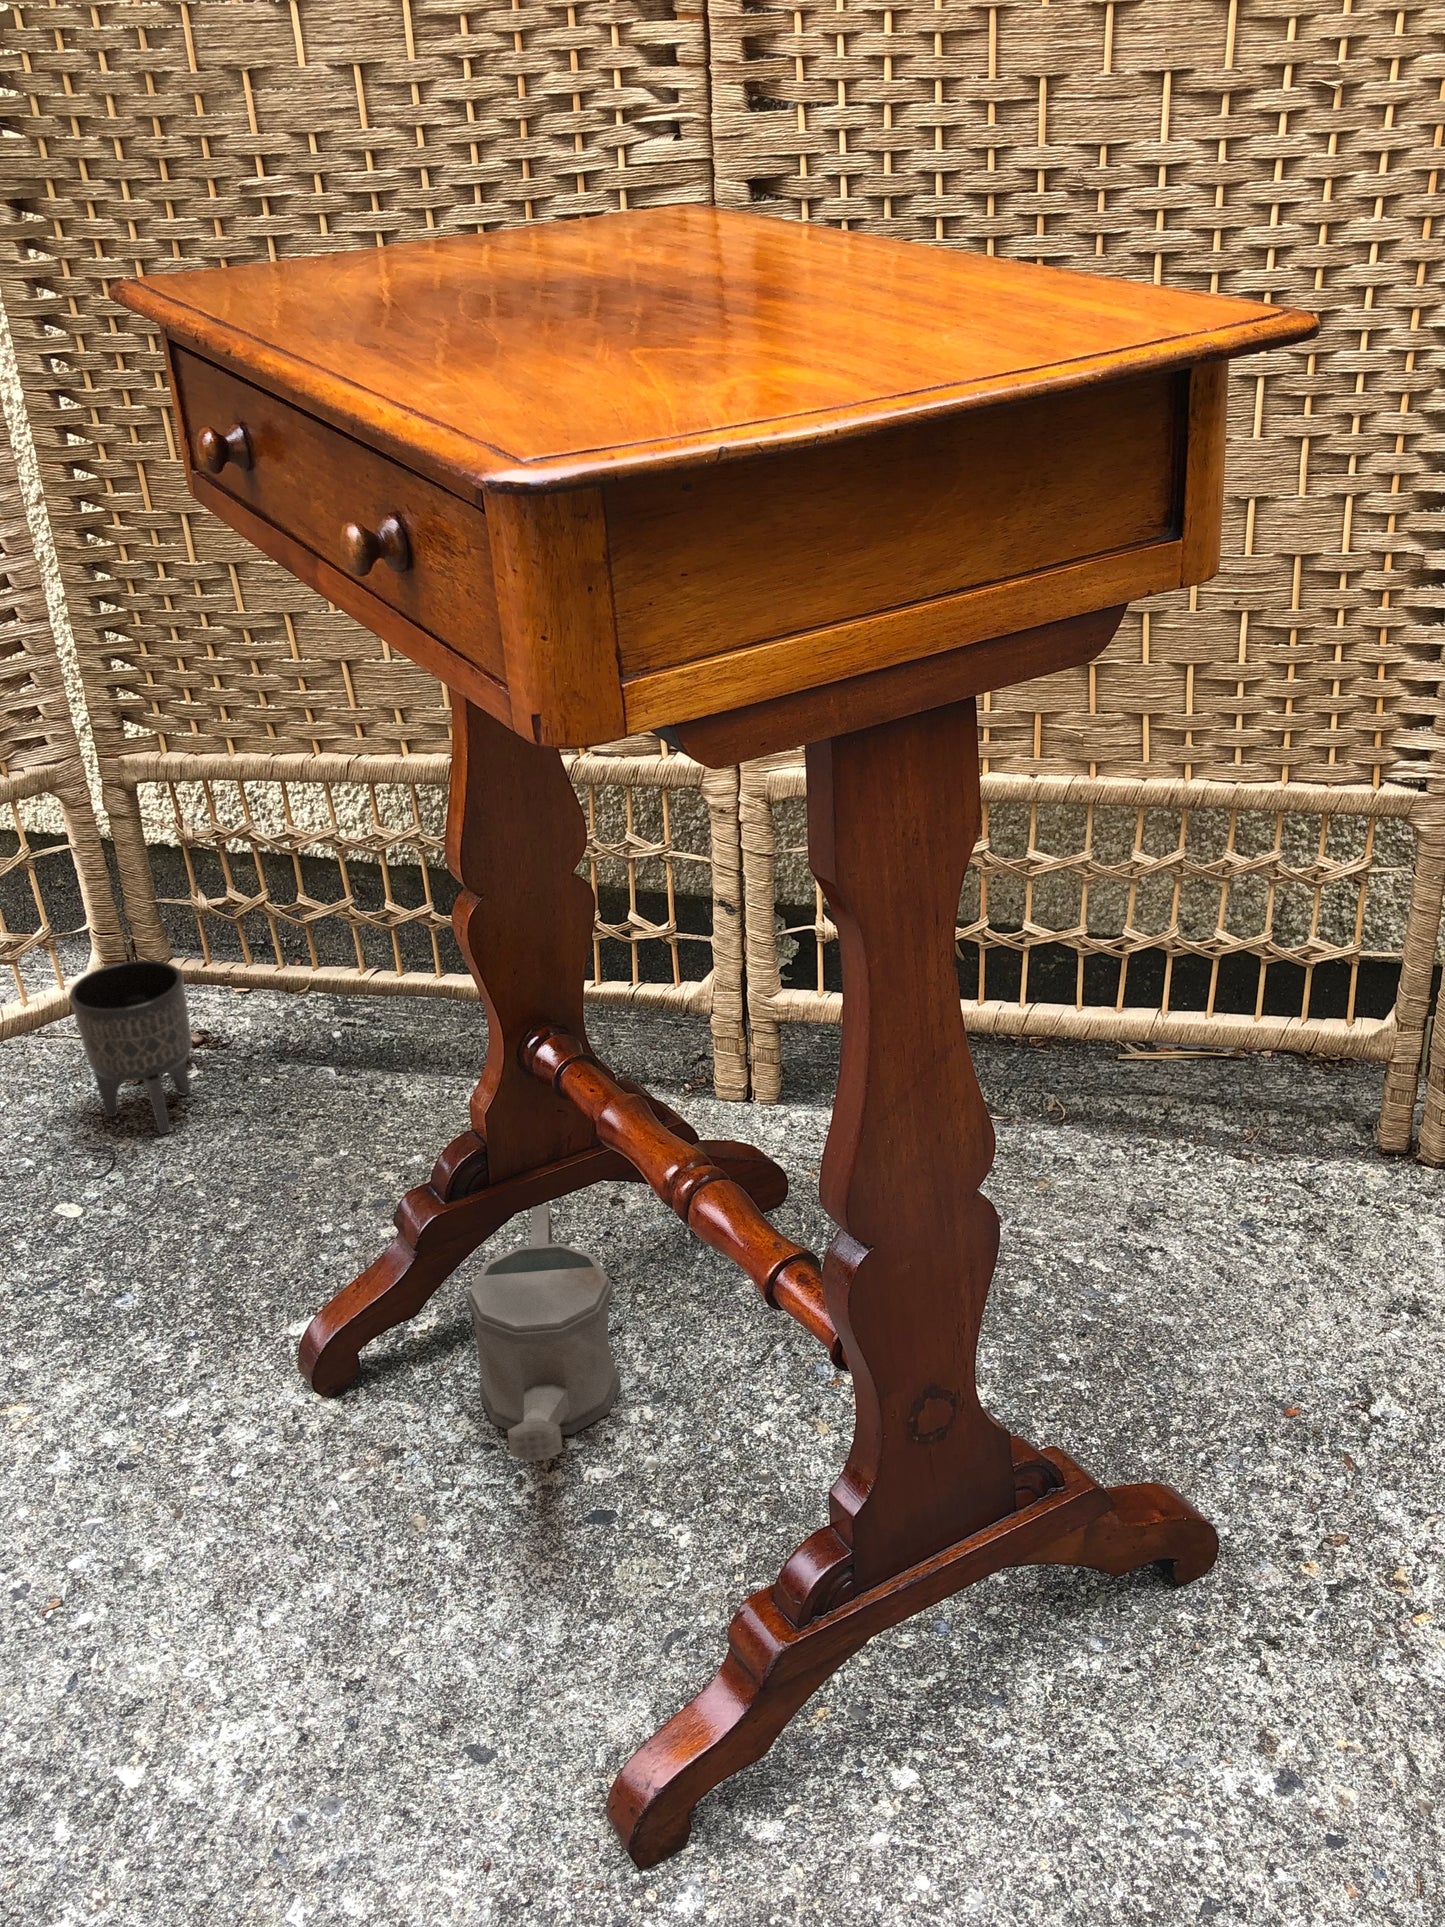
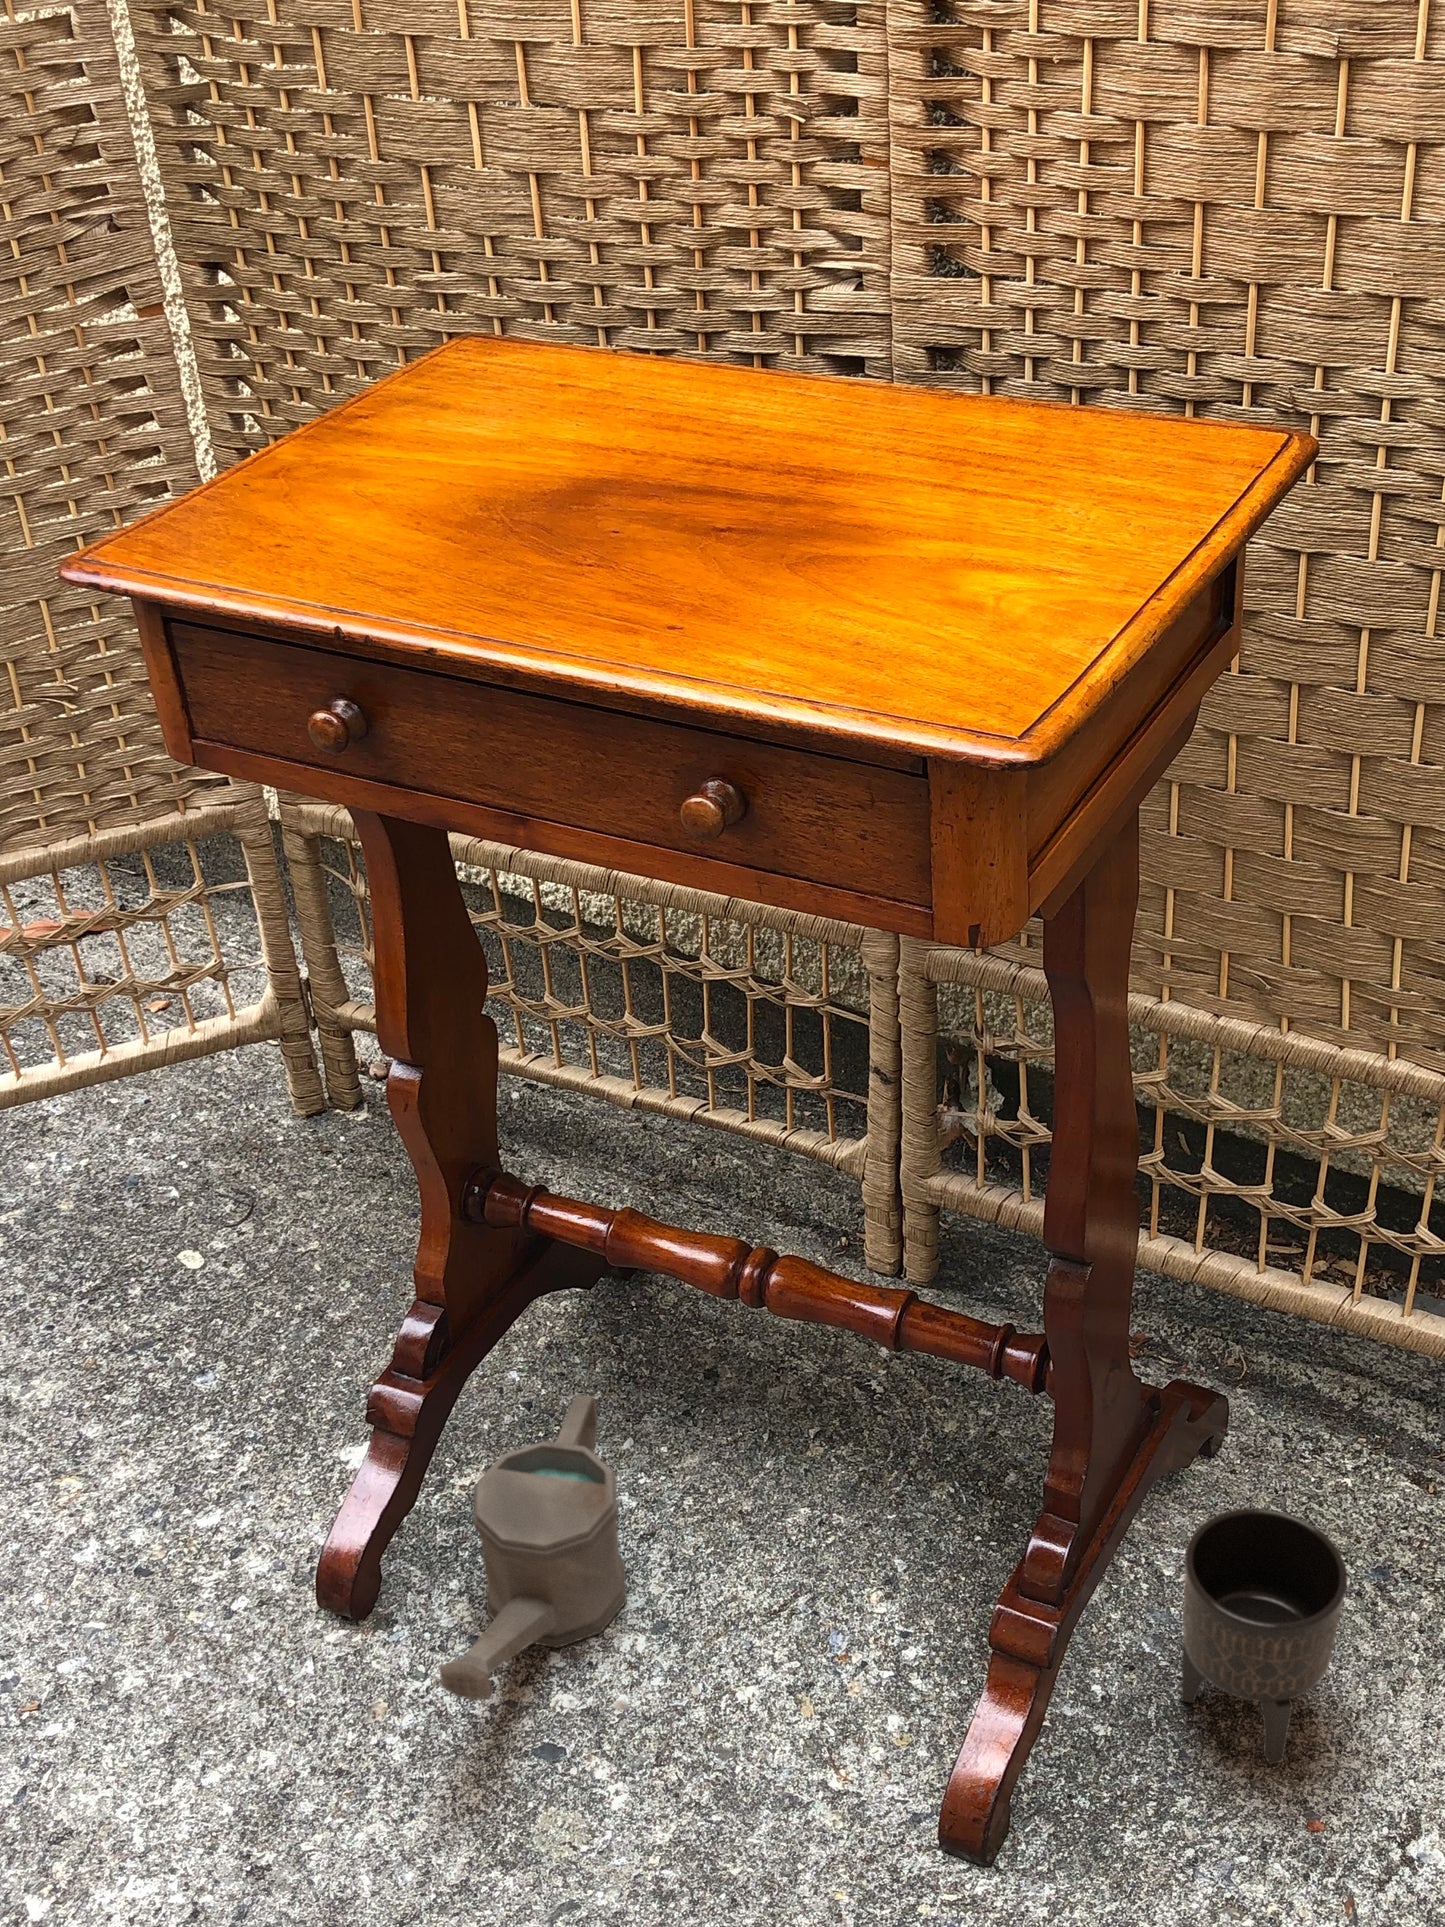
planter: present [70,960,192,1134] -> present [1181,1508,1347,1764]

